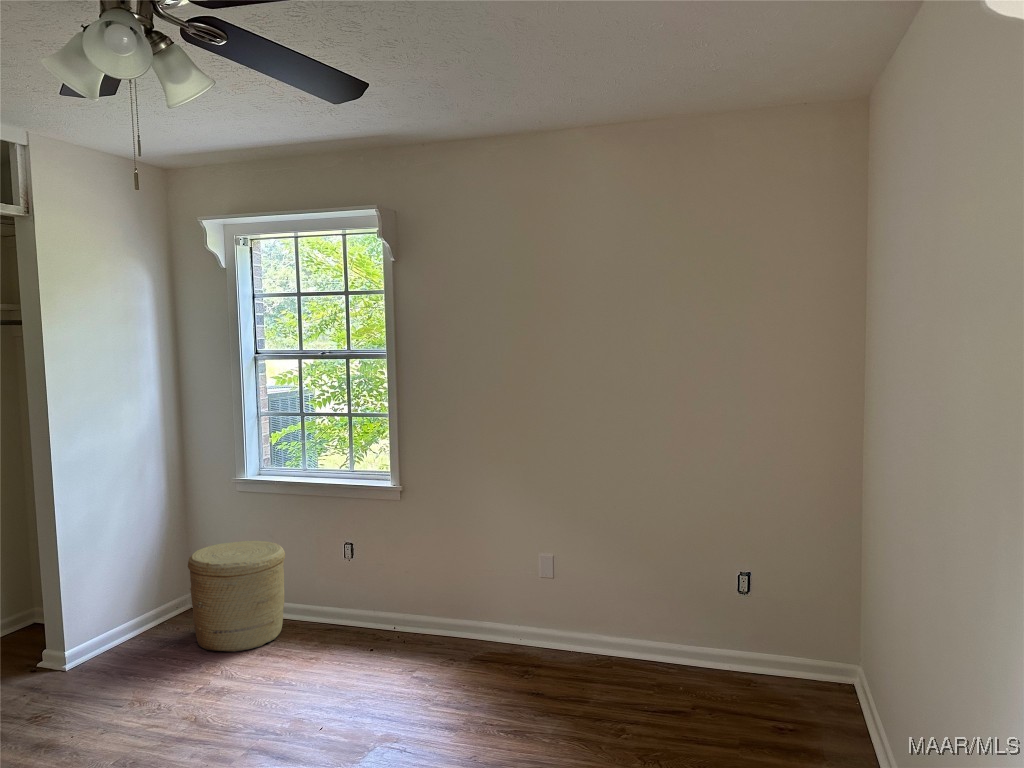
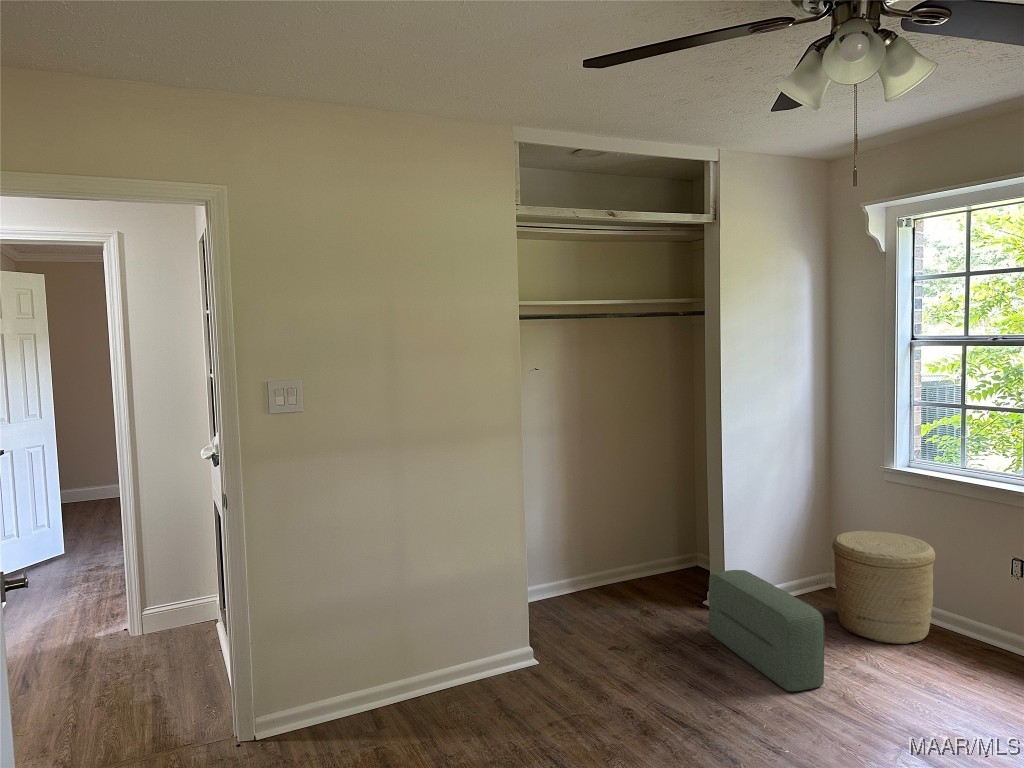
pouf: none [36,613,175,736] -> present [709,570,824,691]

